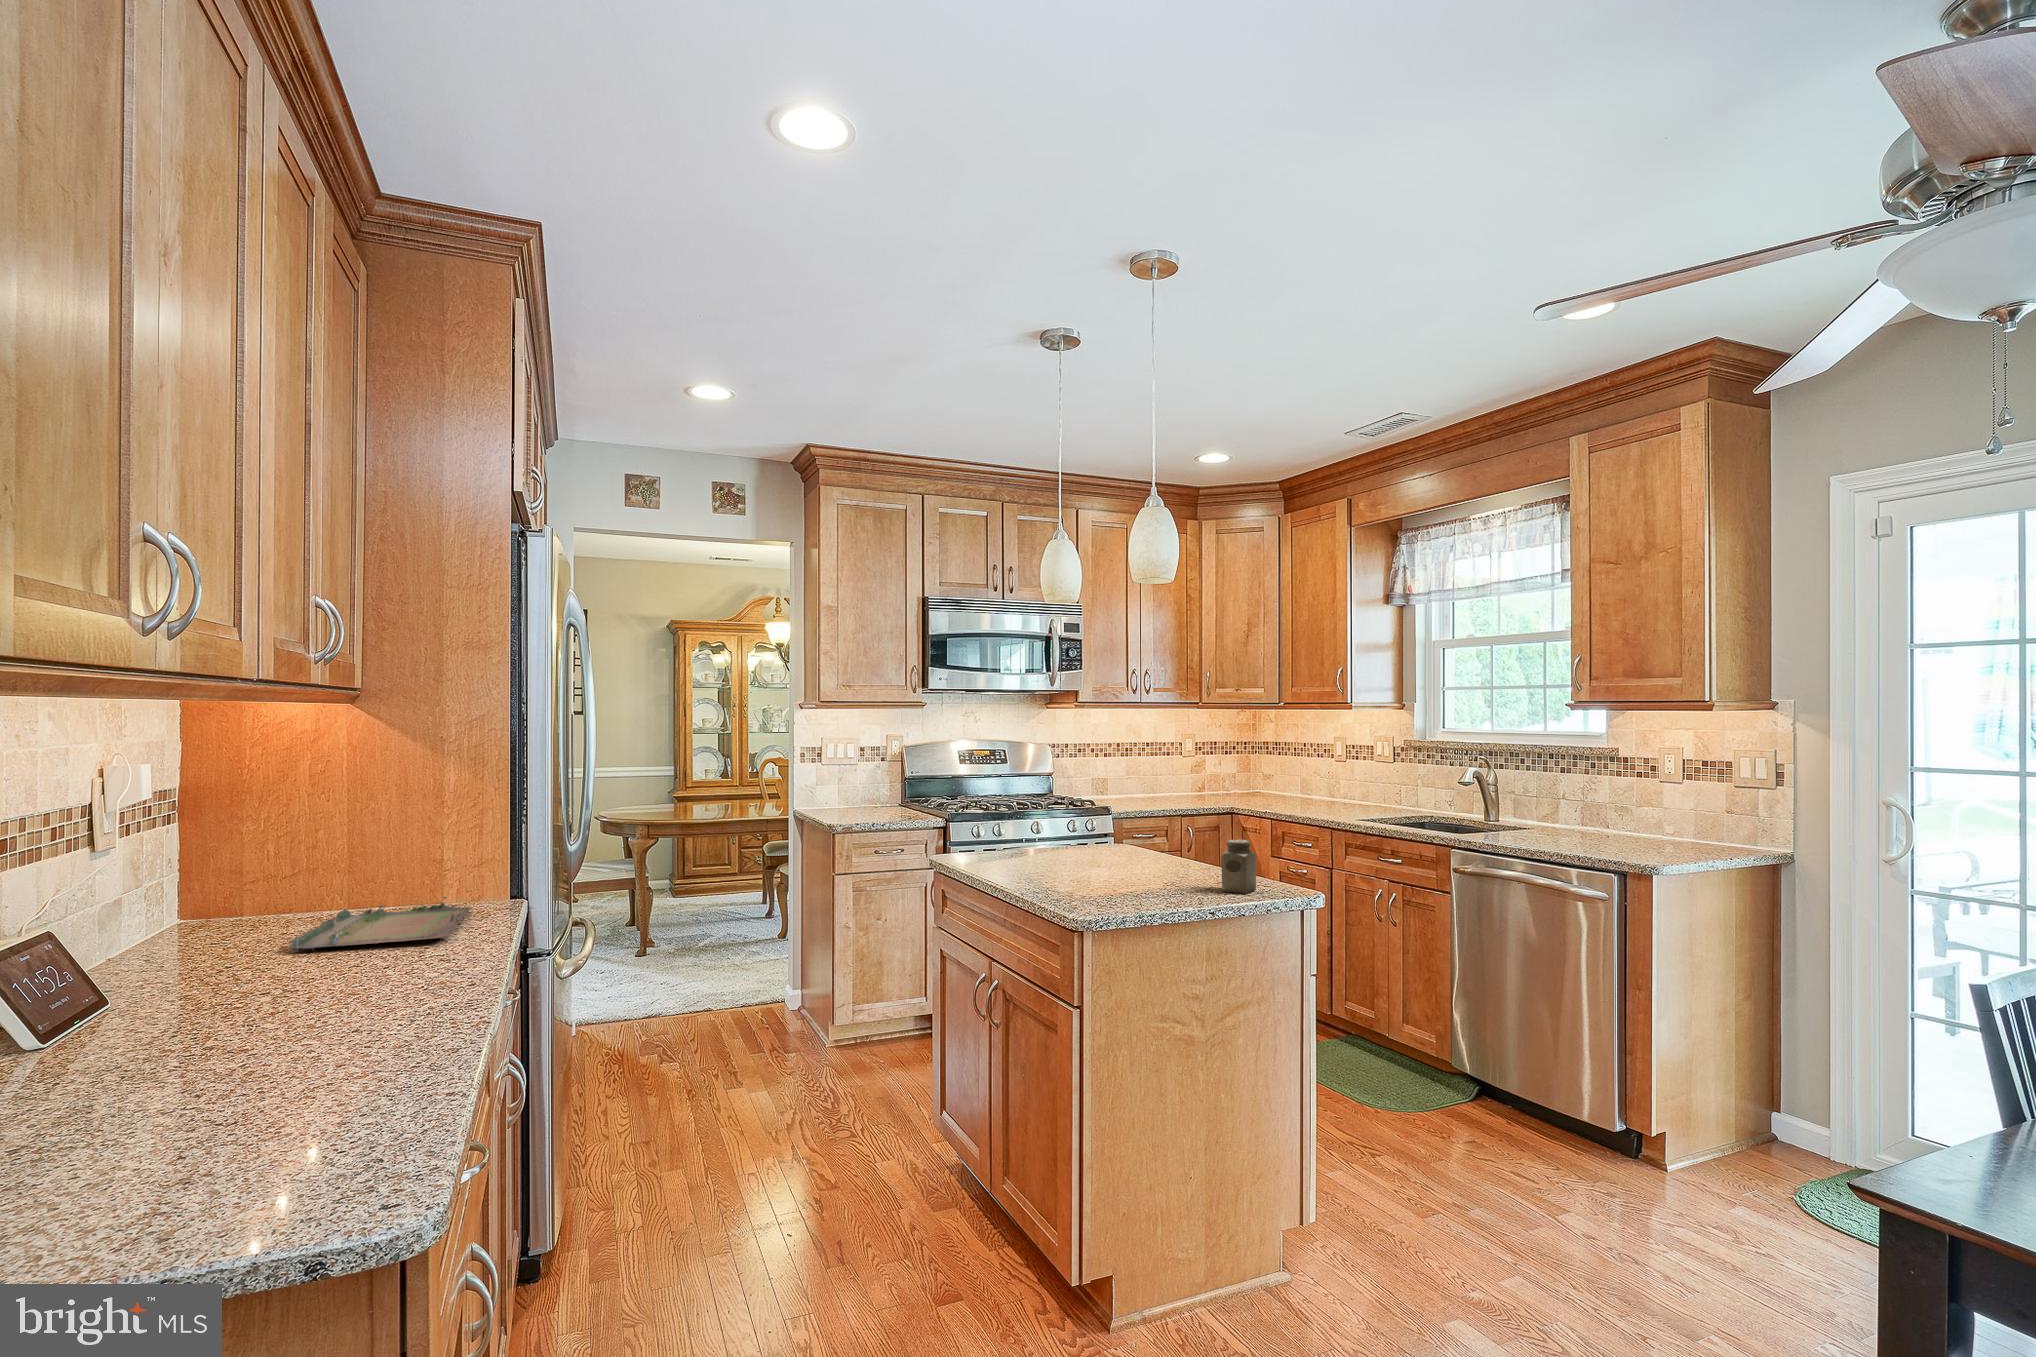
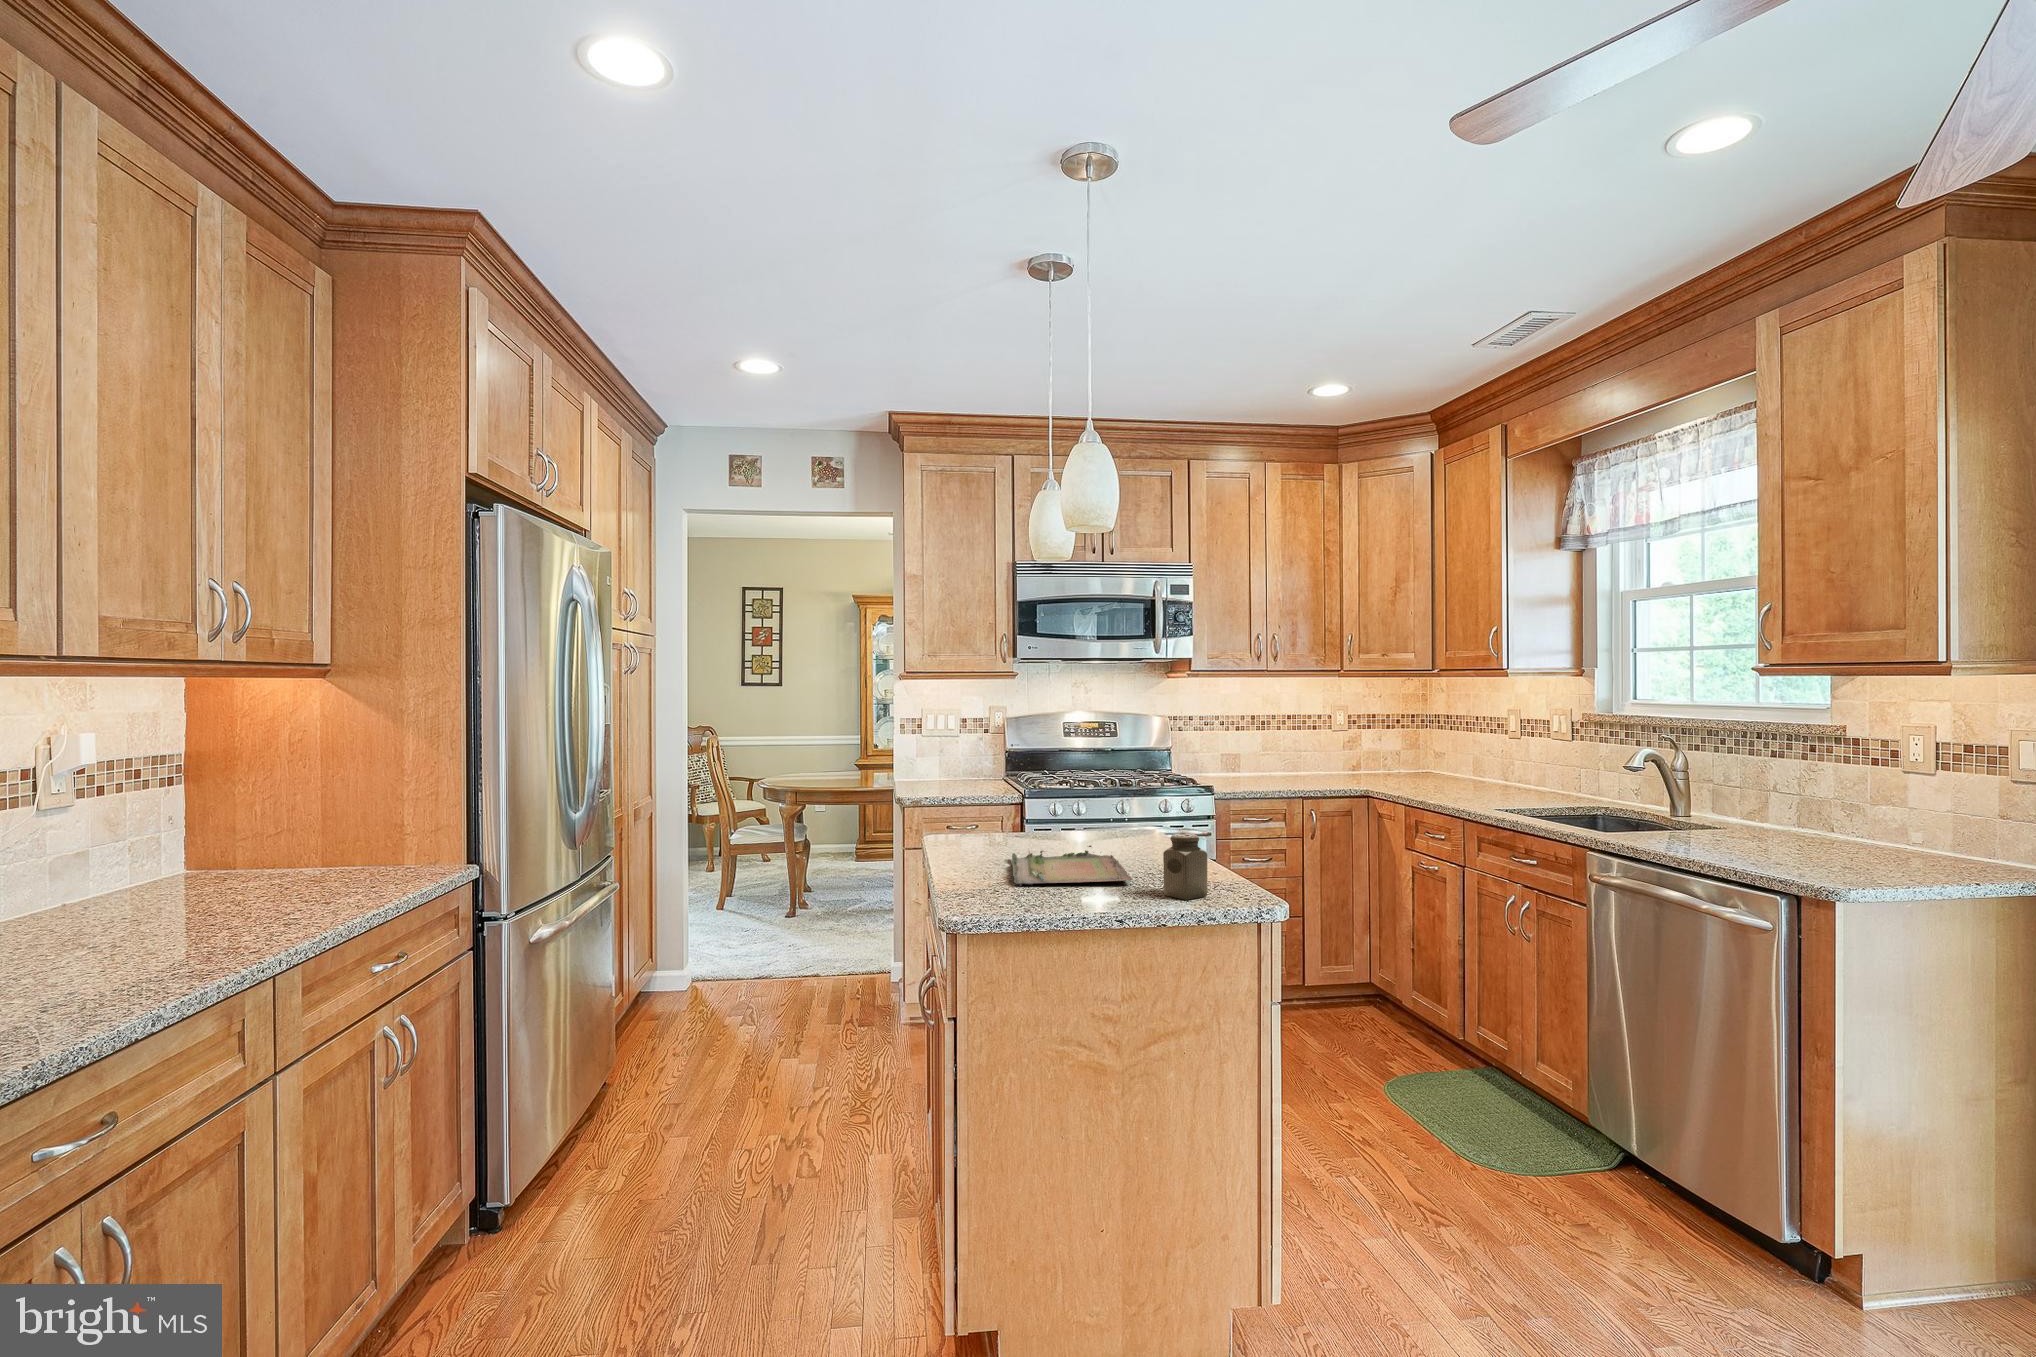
tray: present [290,897,472,951] -> present [1011,845,1133,886]

